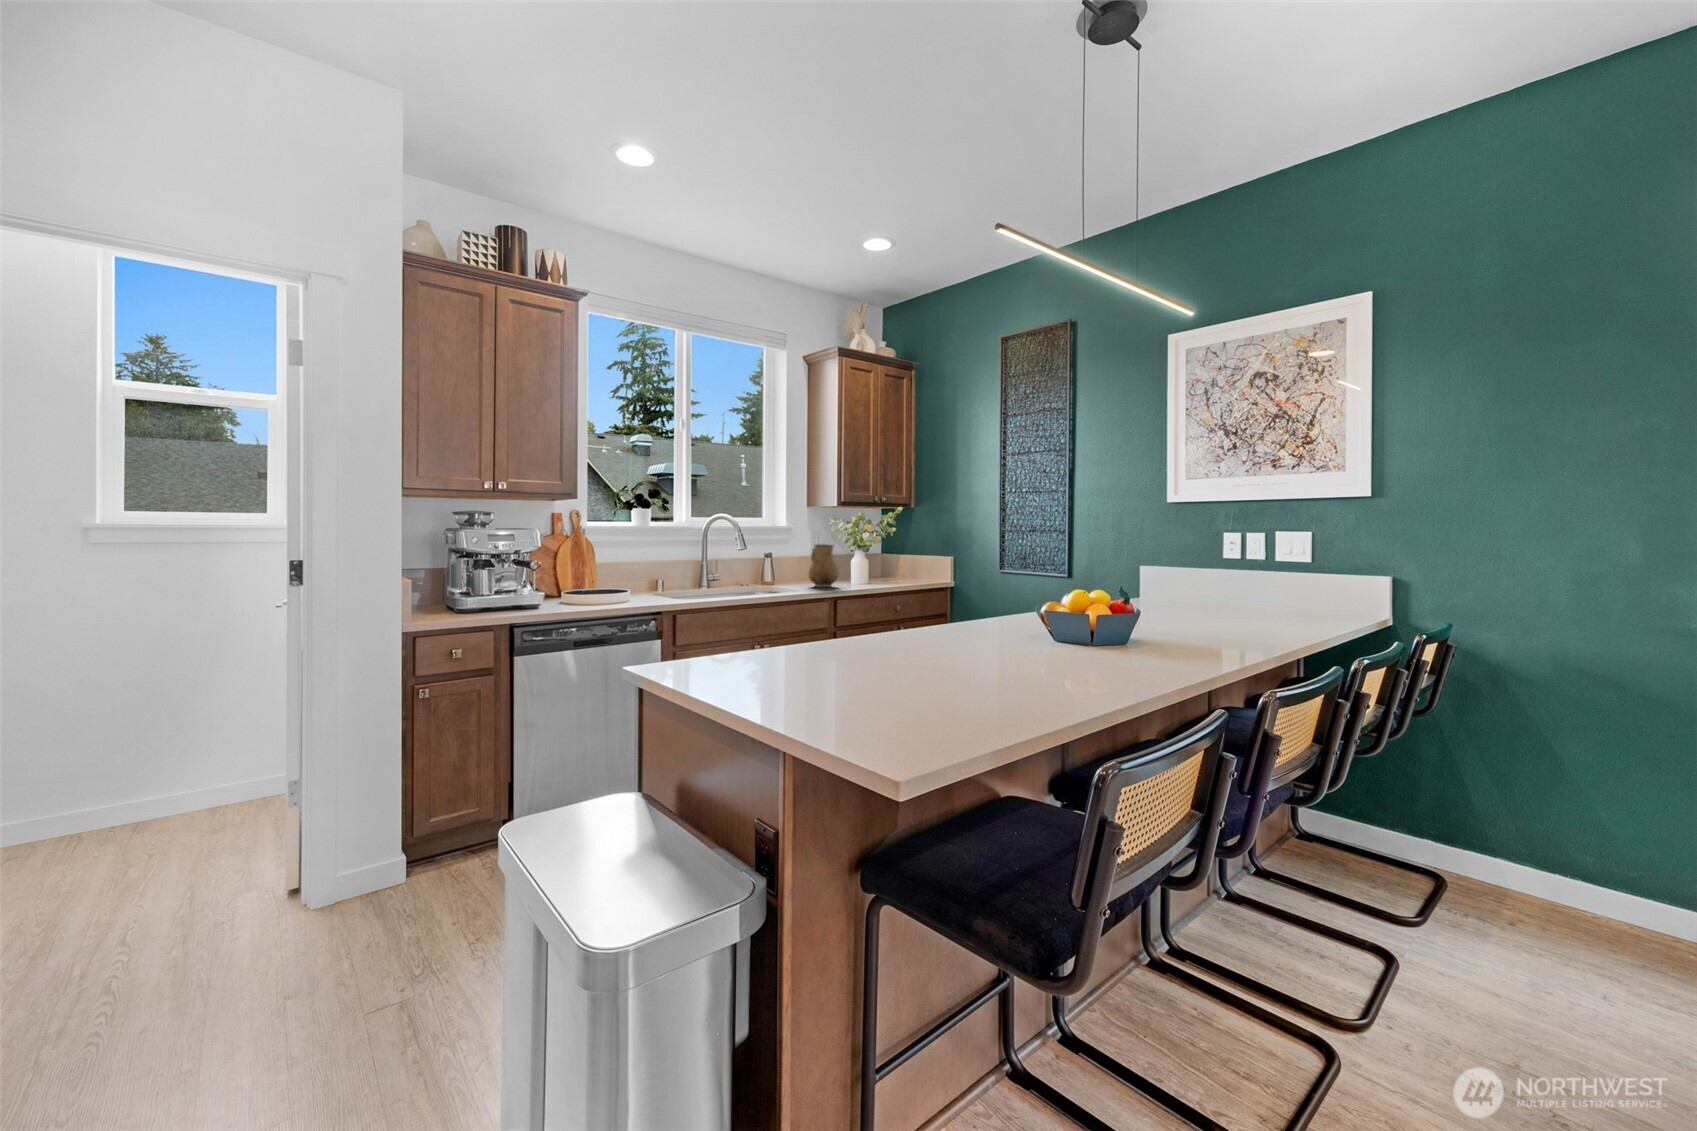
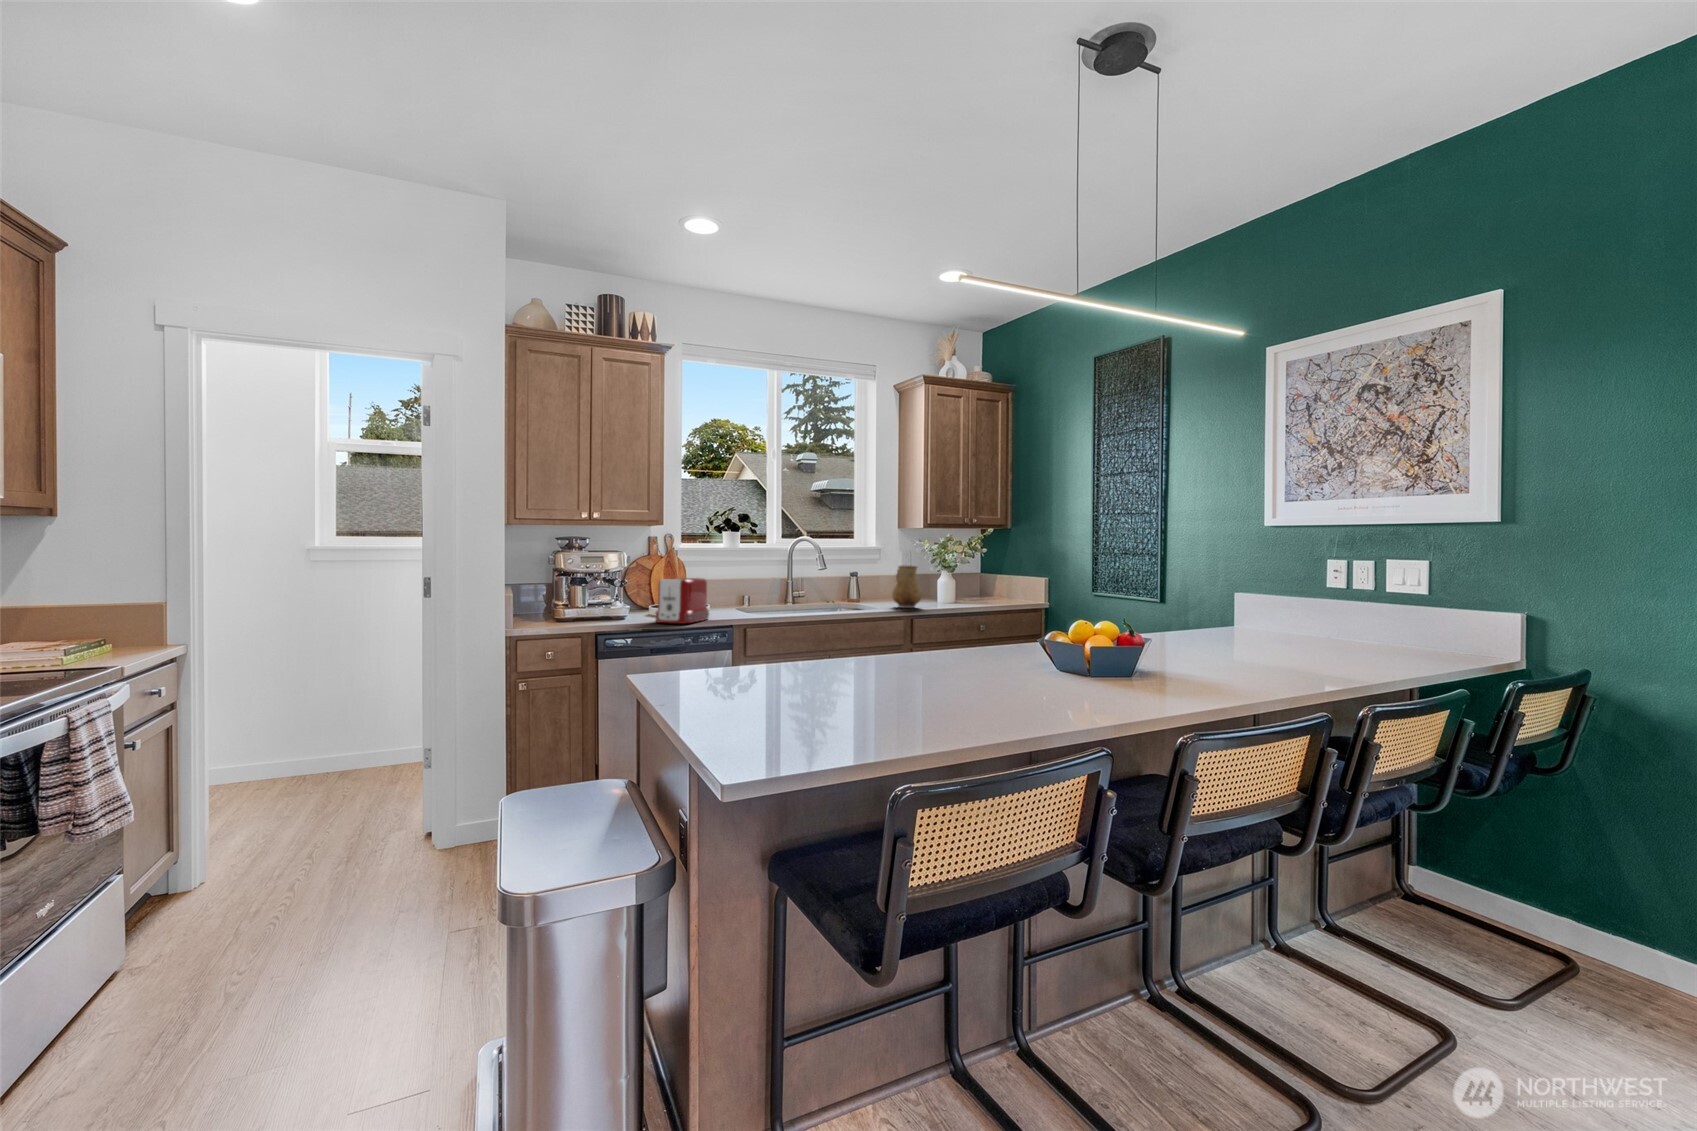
toaster: none [571,559,628,607] -> present [655,578,709,624]

